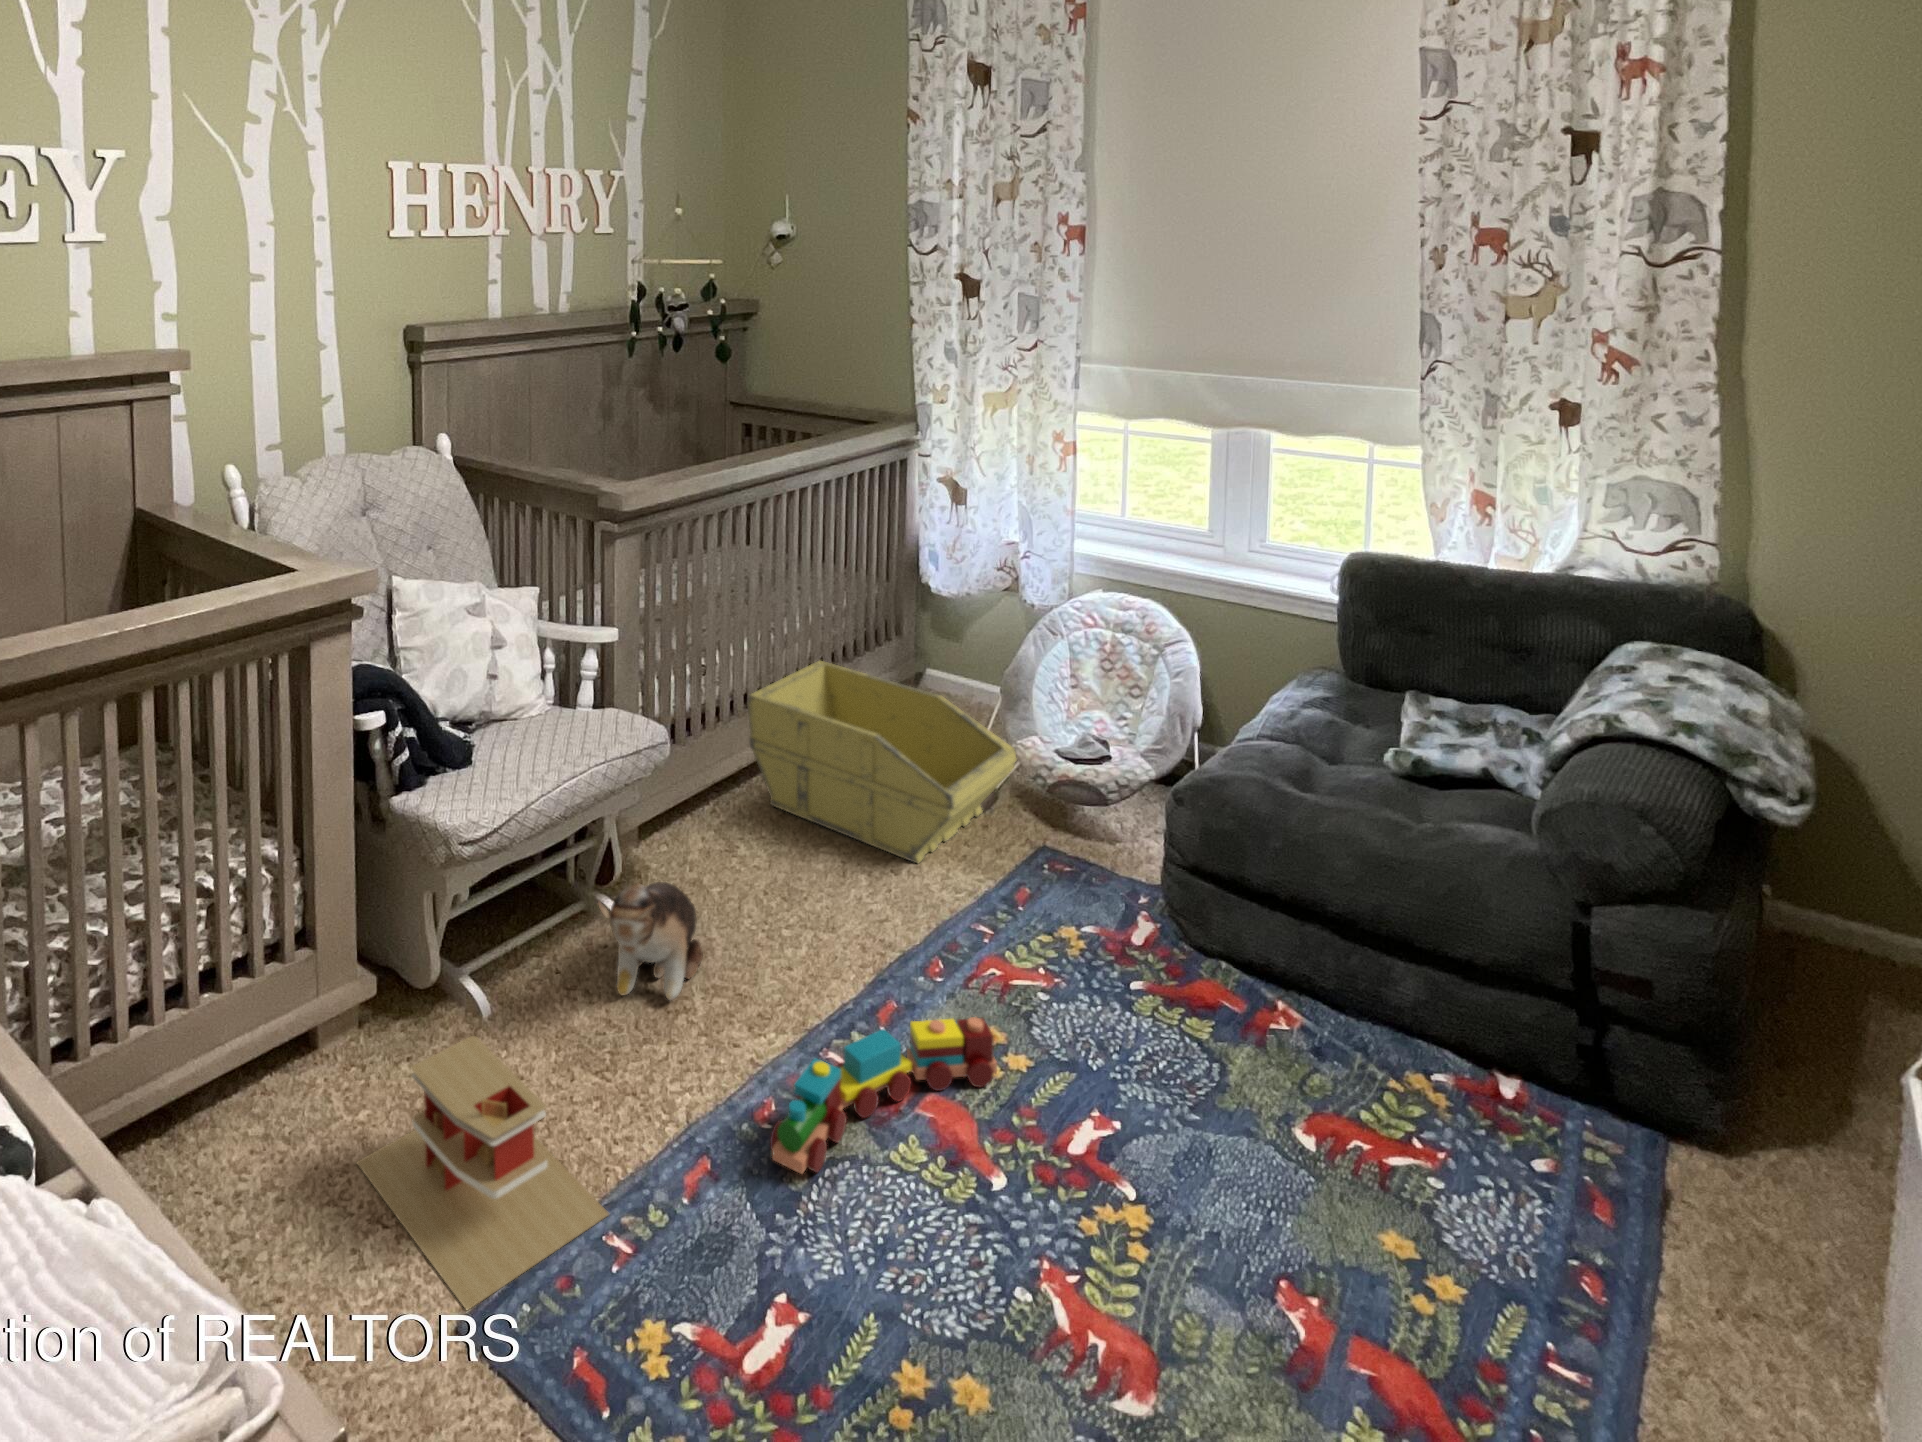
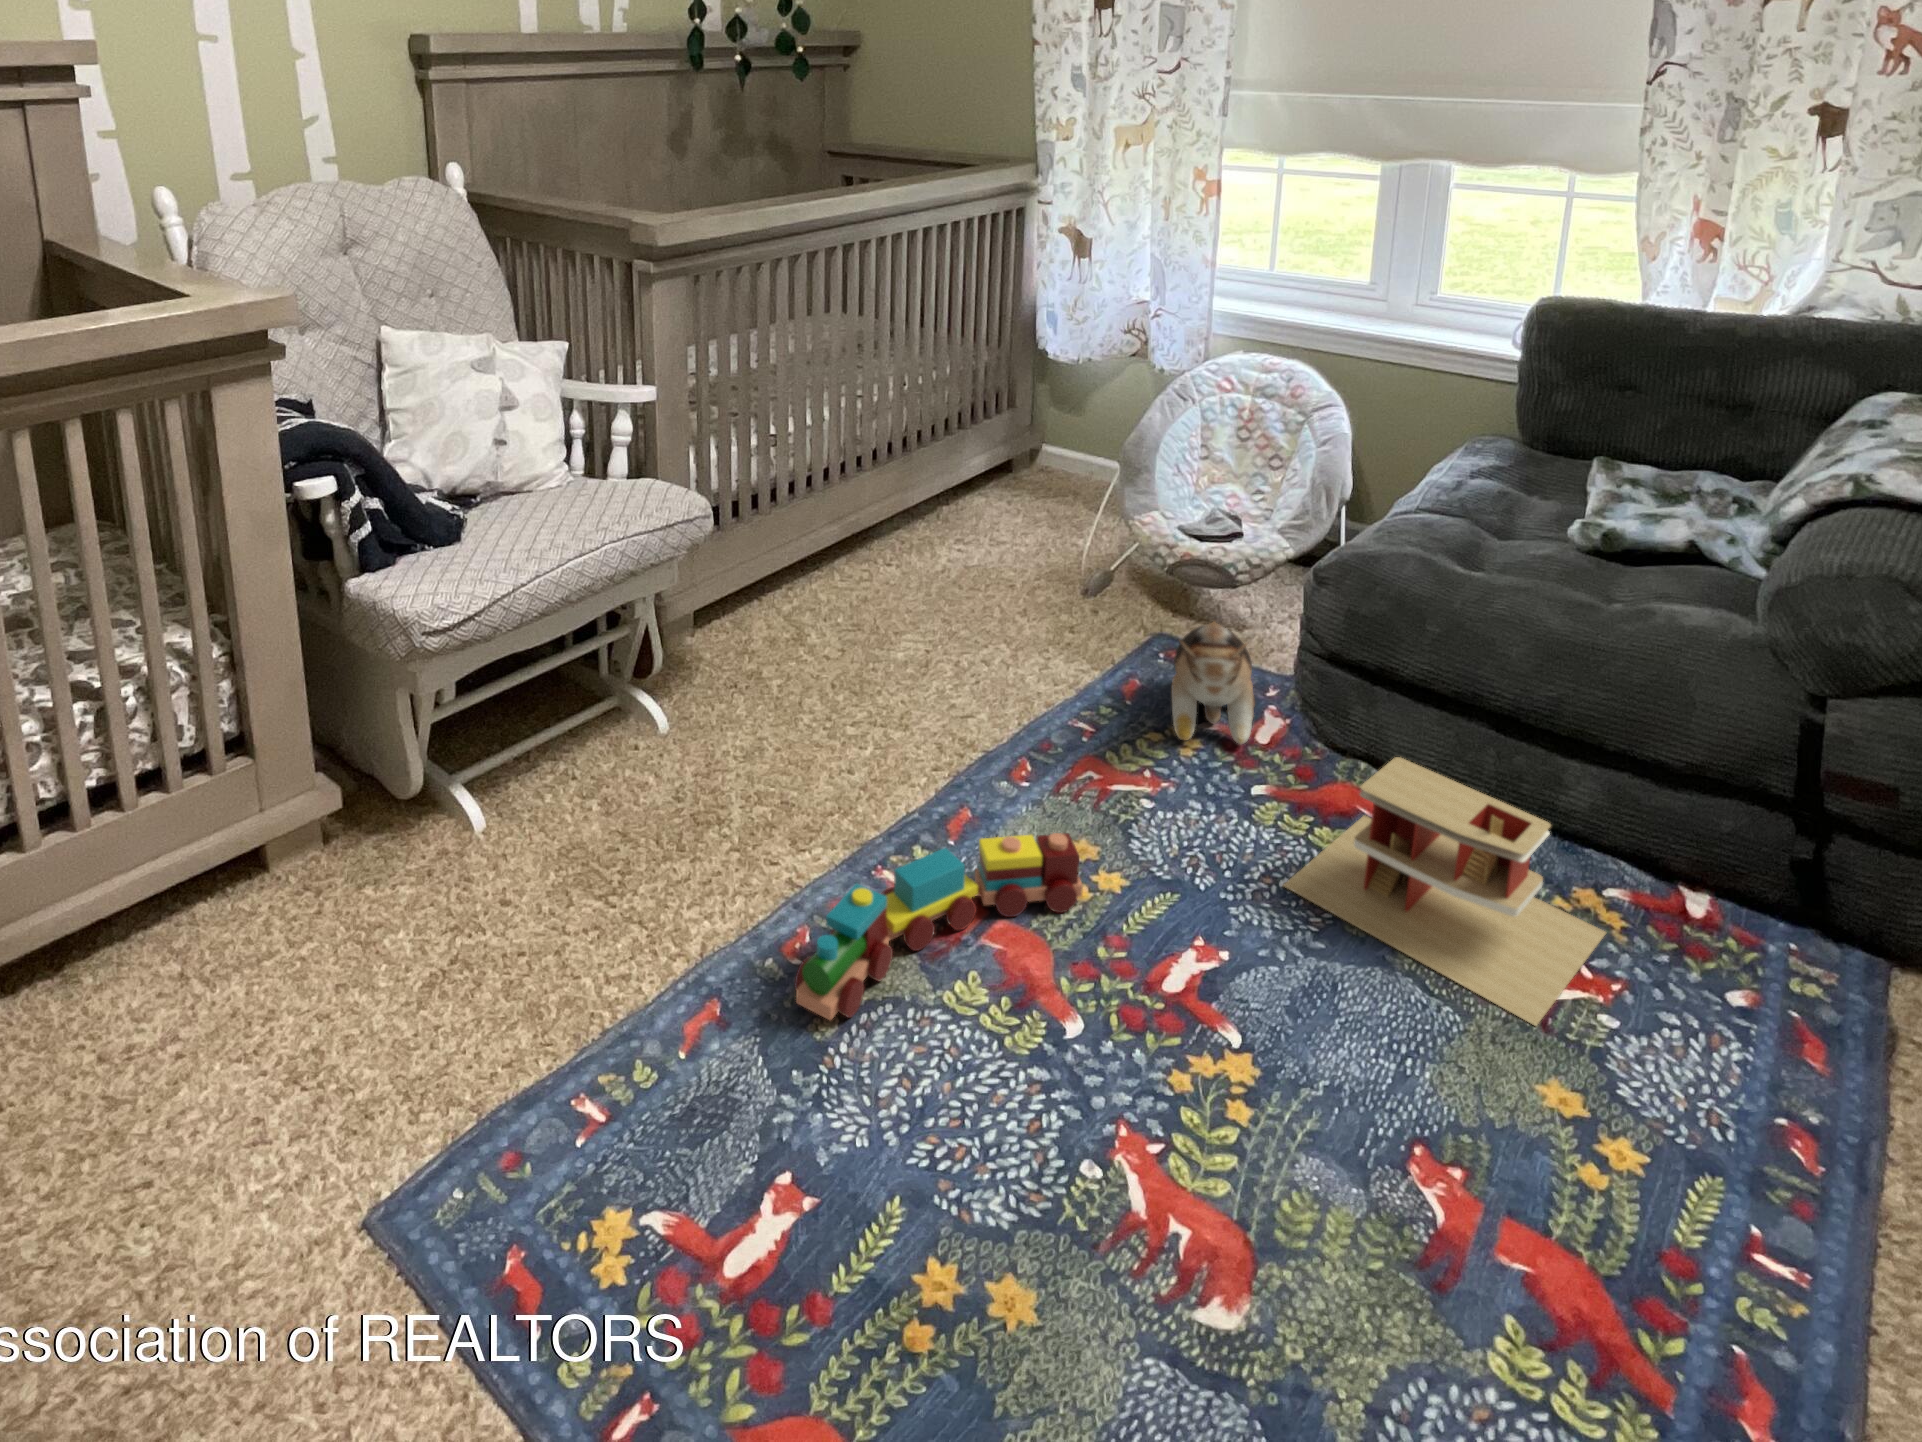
storage bin: present [747,661,1016,863] -> none [822,436,1133,658]
plush toy: present [598,882,703,1000] -> present [1171,622,1255,744]
toy house: present [356,1036,609,1310] -> present [1284,757,1606,1026]

